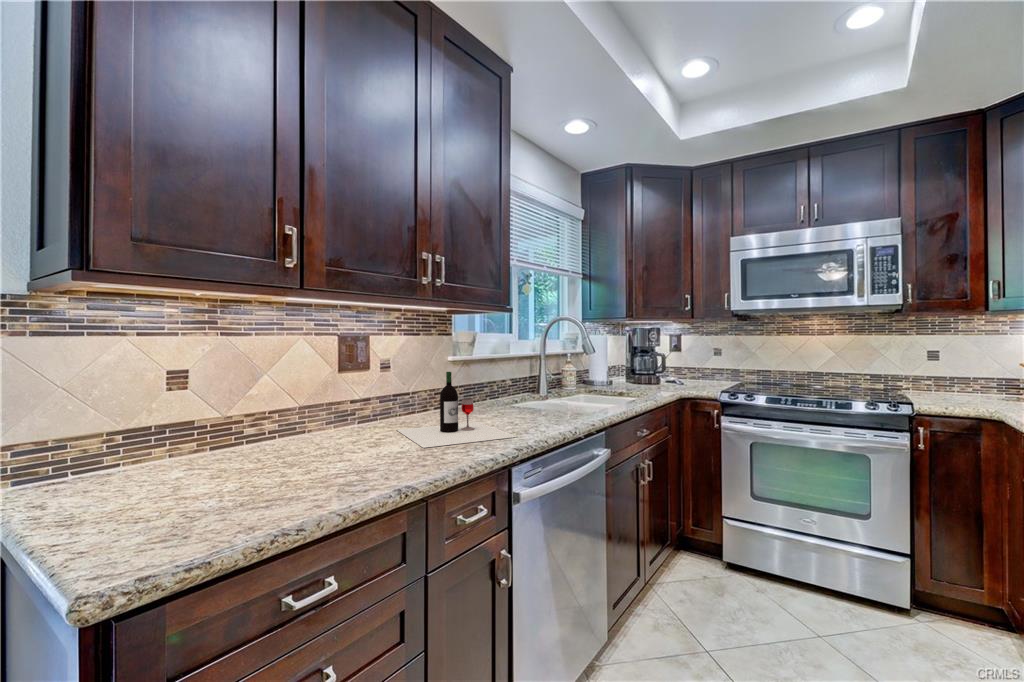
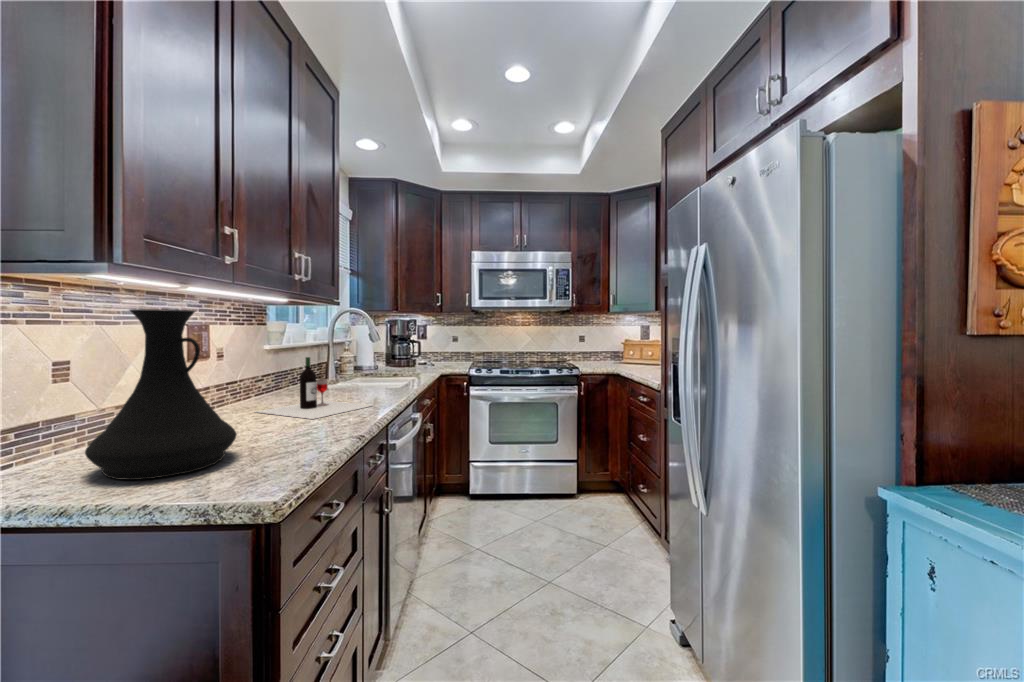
vase: none [110,316,272,507] -> present [85,309,237,480]

